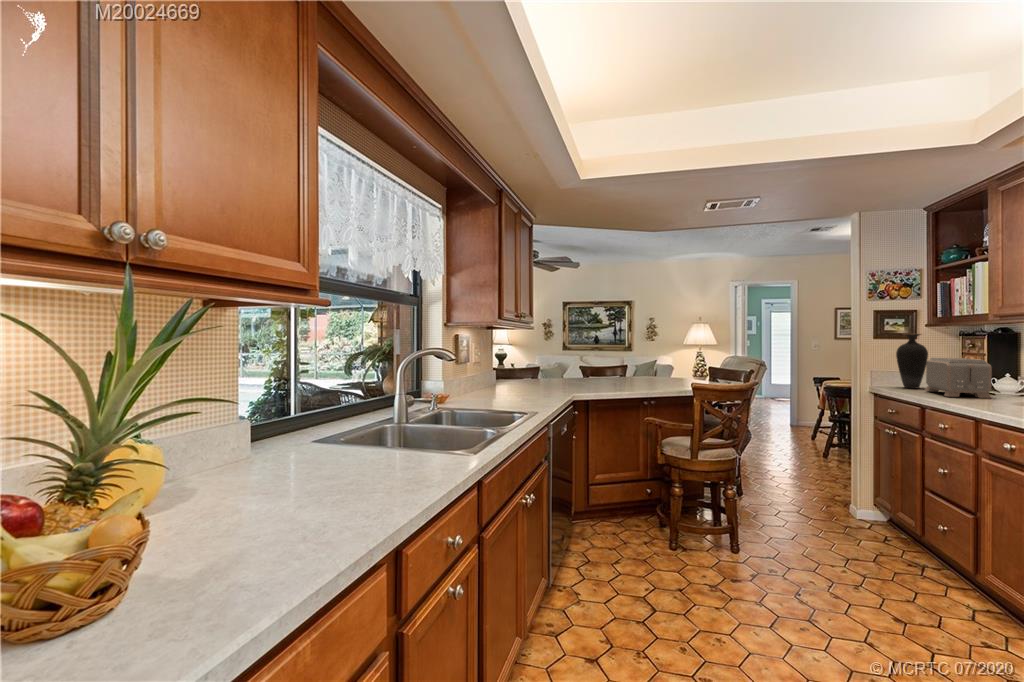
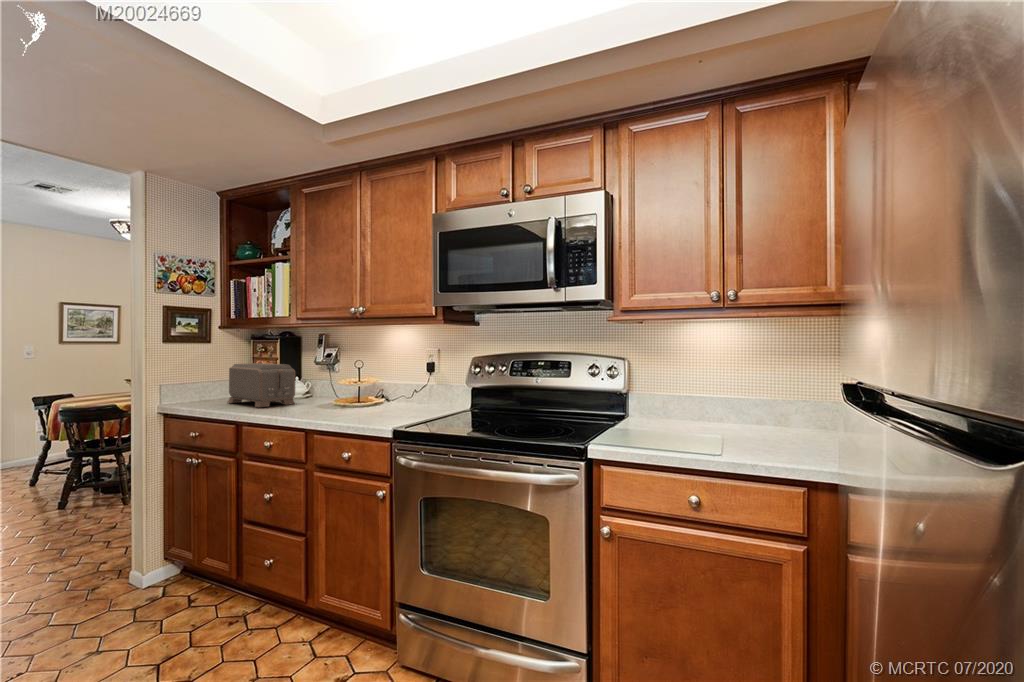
vase: present [896,334,928,388] -> none [191,336,225,401]

